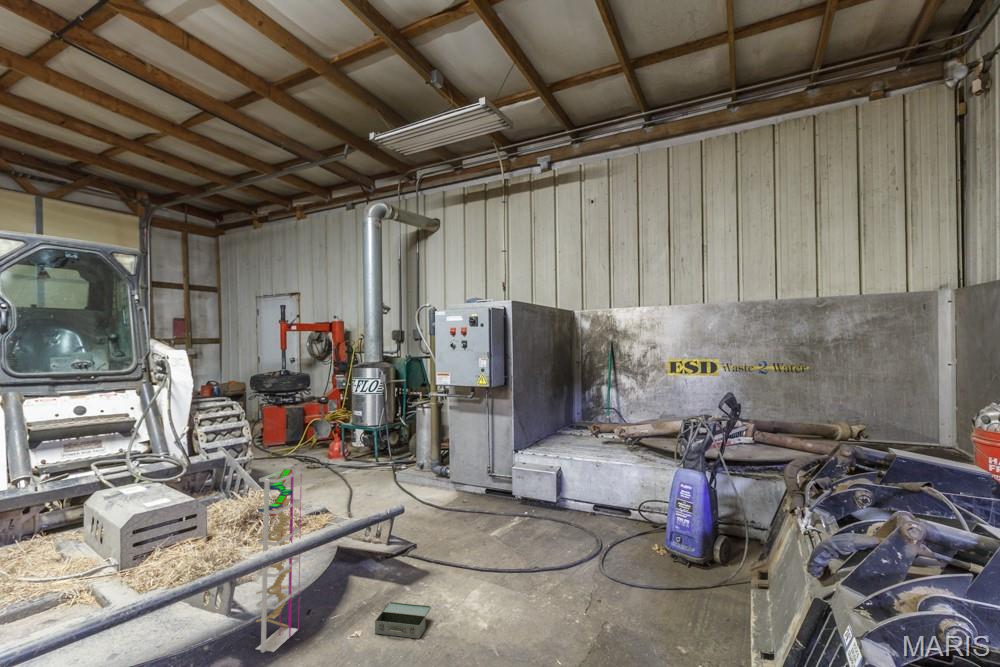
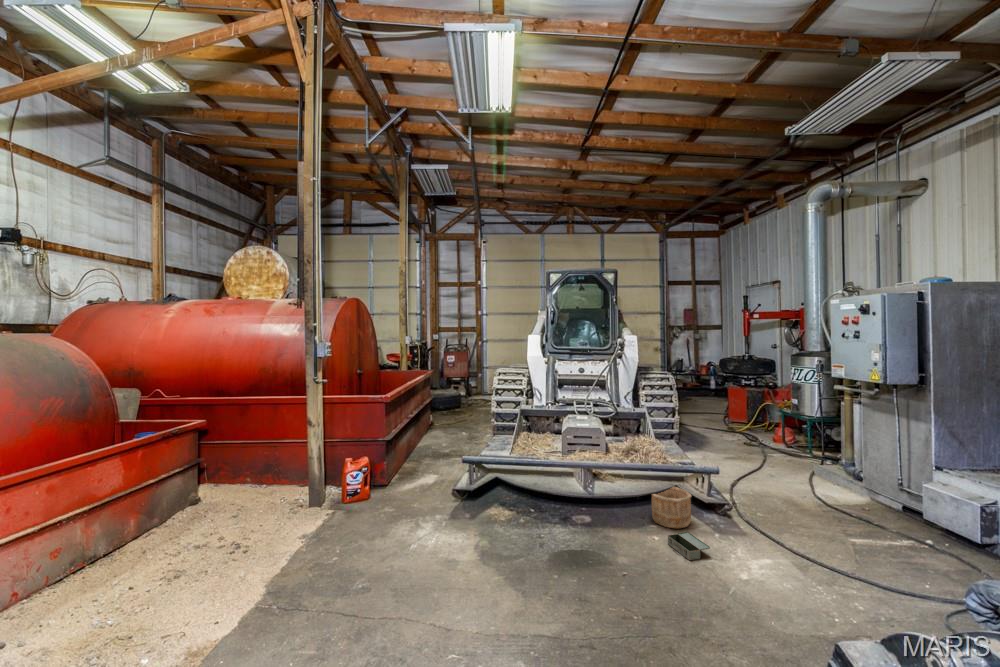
shelving unit: present [256,469,302,652] -> none [607,421,634,523]
wooden bucket: none [314,547,372,614] -> present [652,487,692,529]

